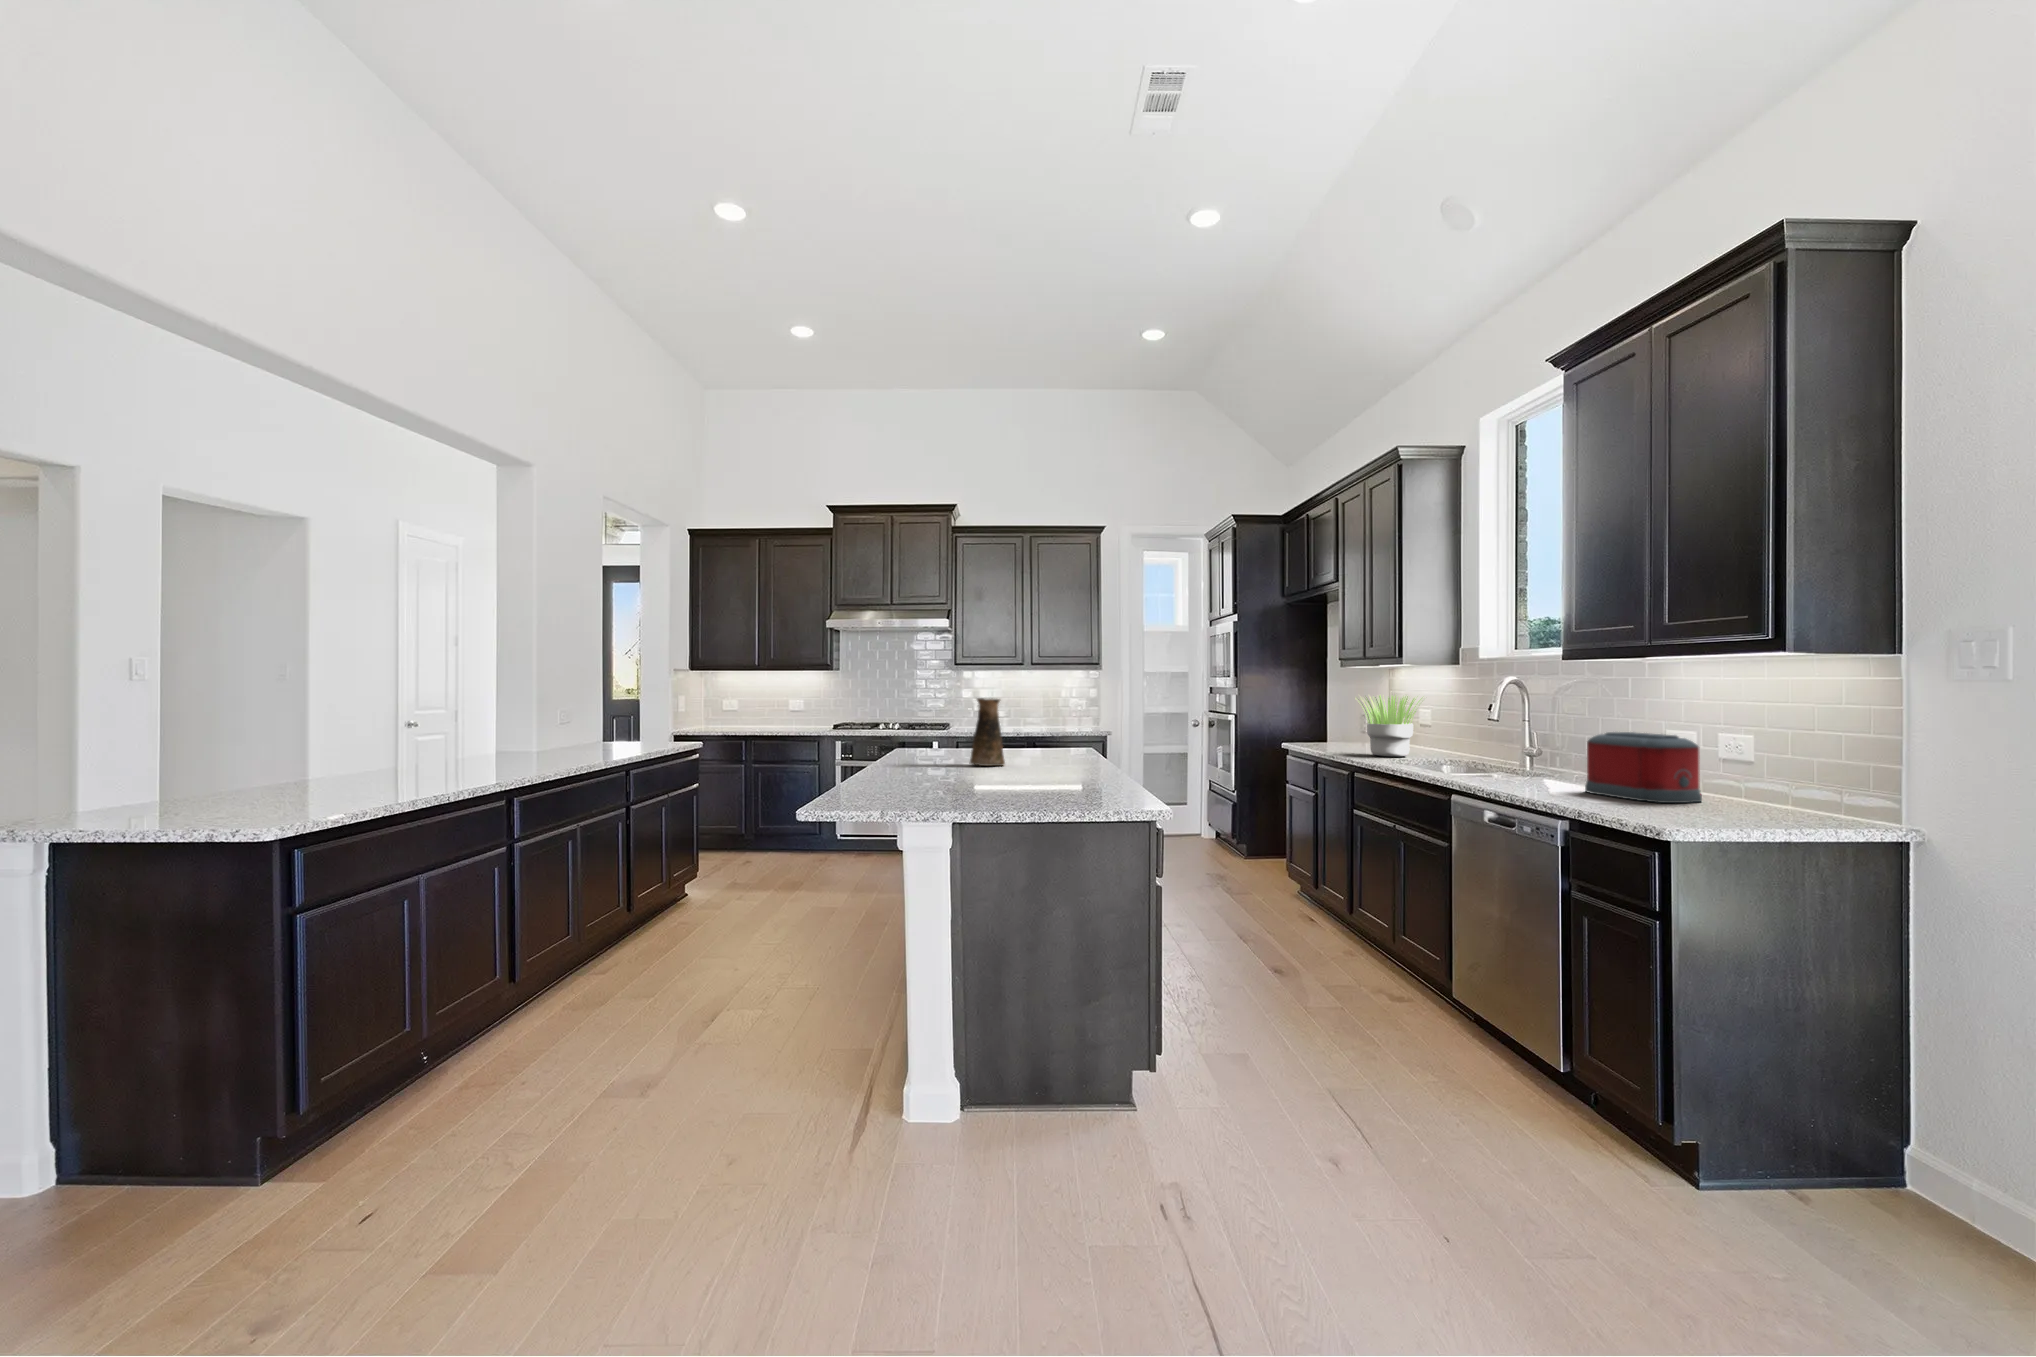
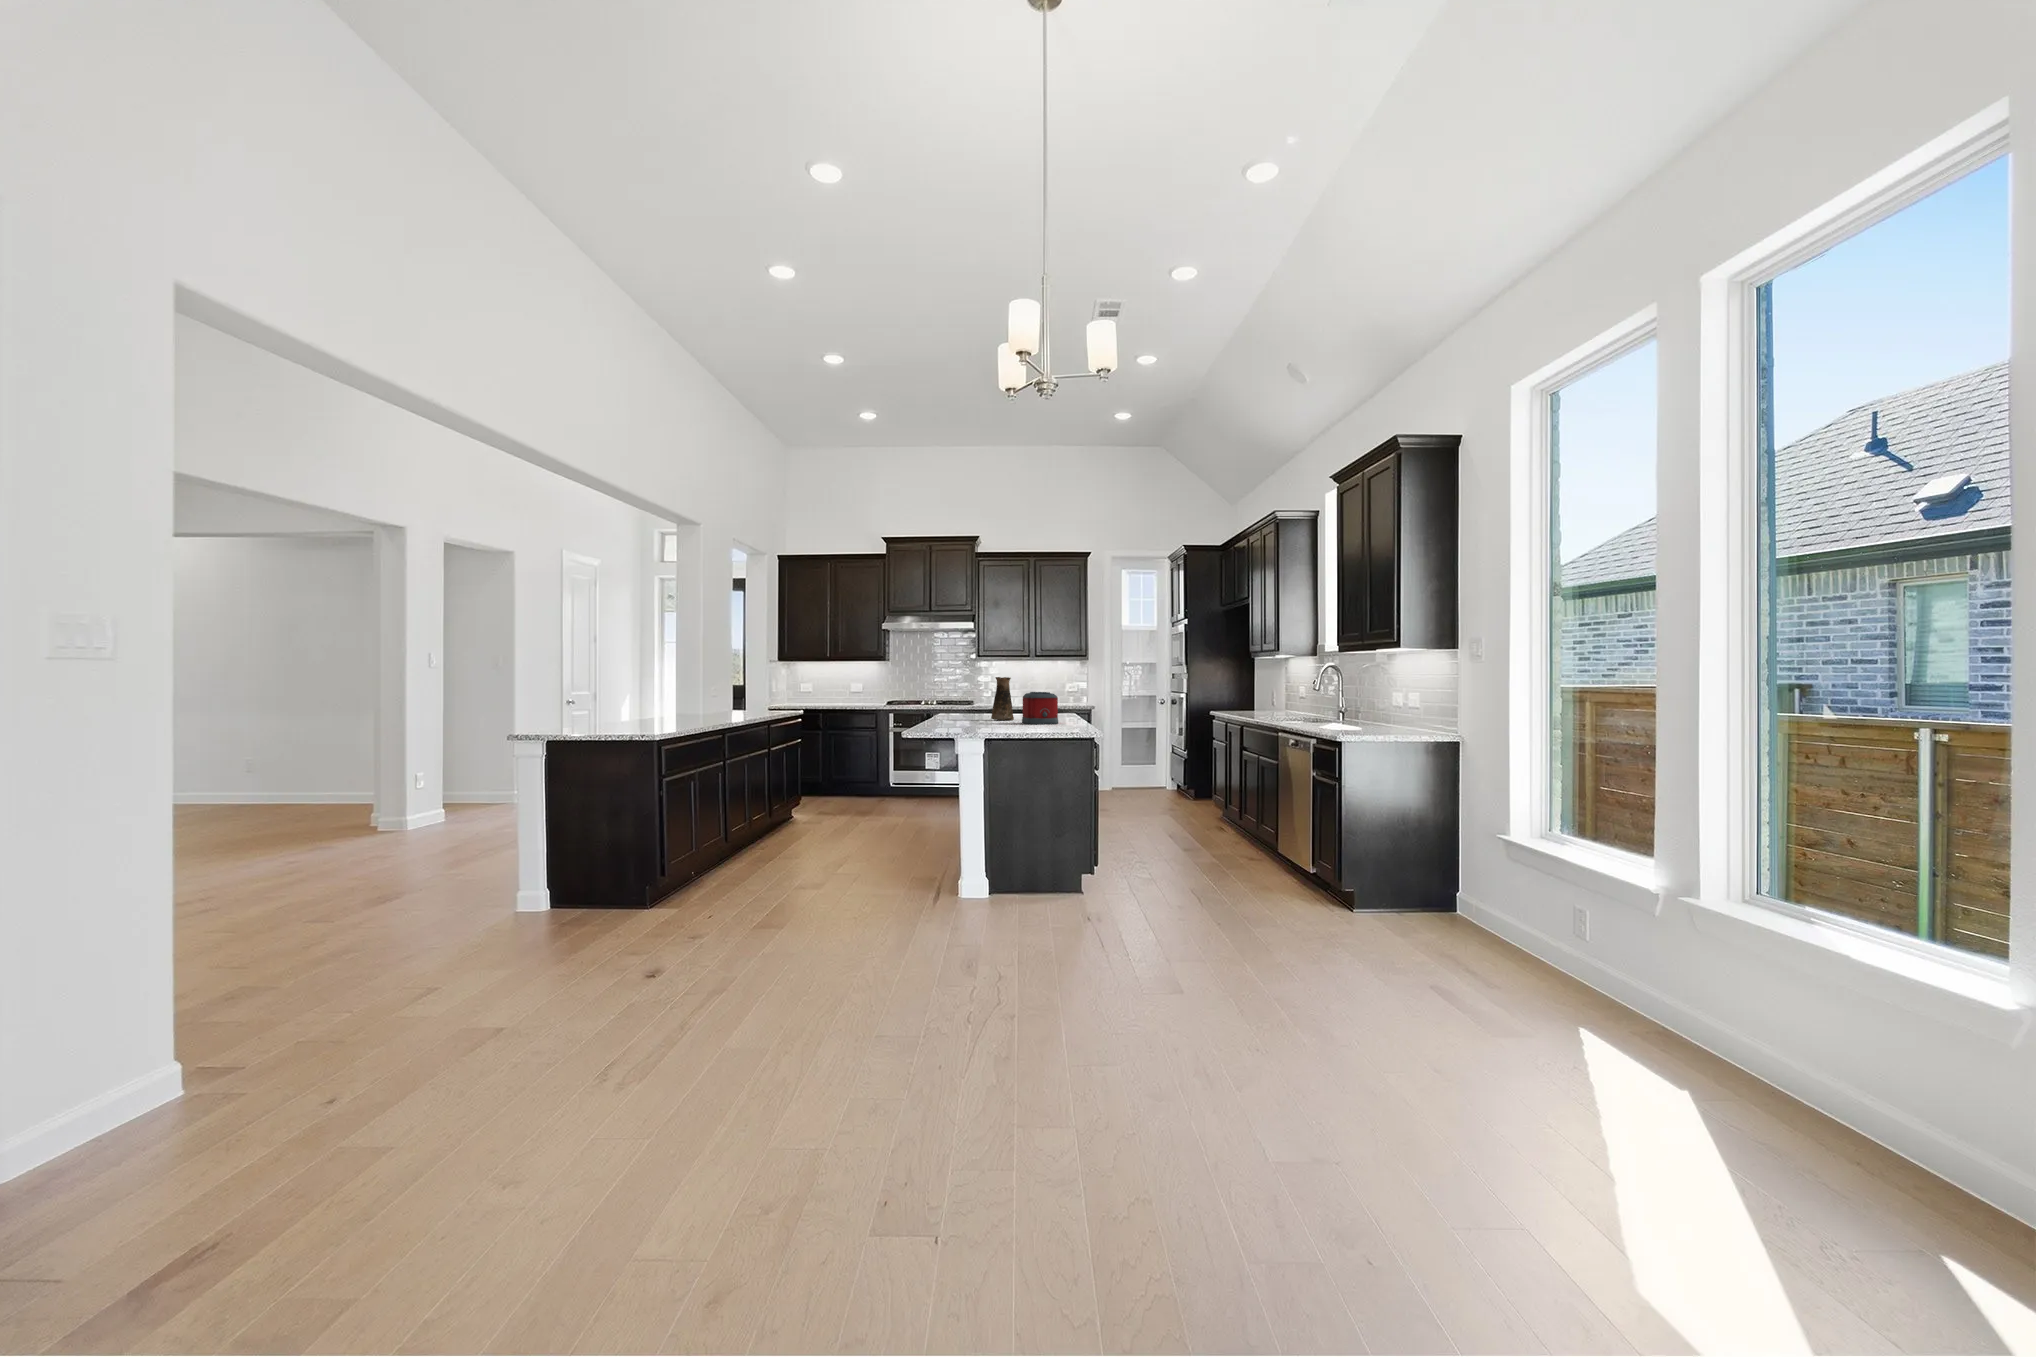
potted plant: present [1361,695,1423,757] -> none [1242,675,1292,716]
toaster: present [1585,732,1702,803] -> present [1022,692,1058,725]

